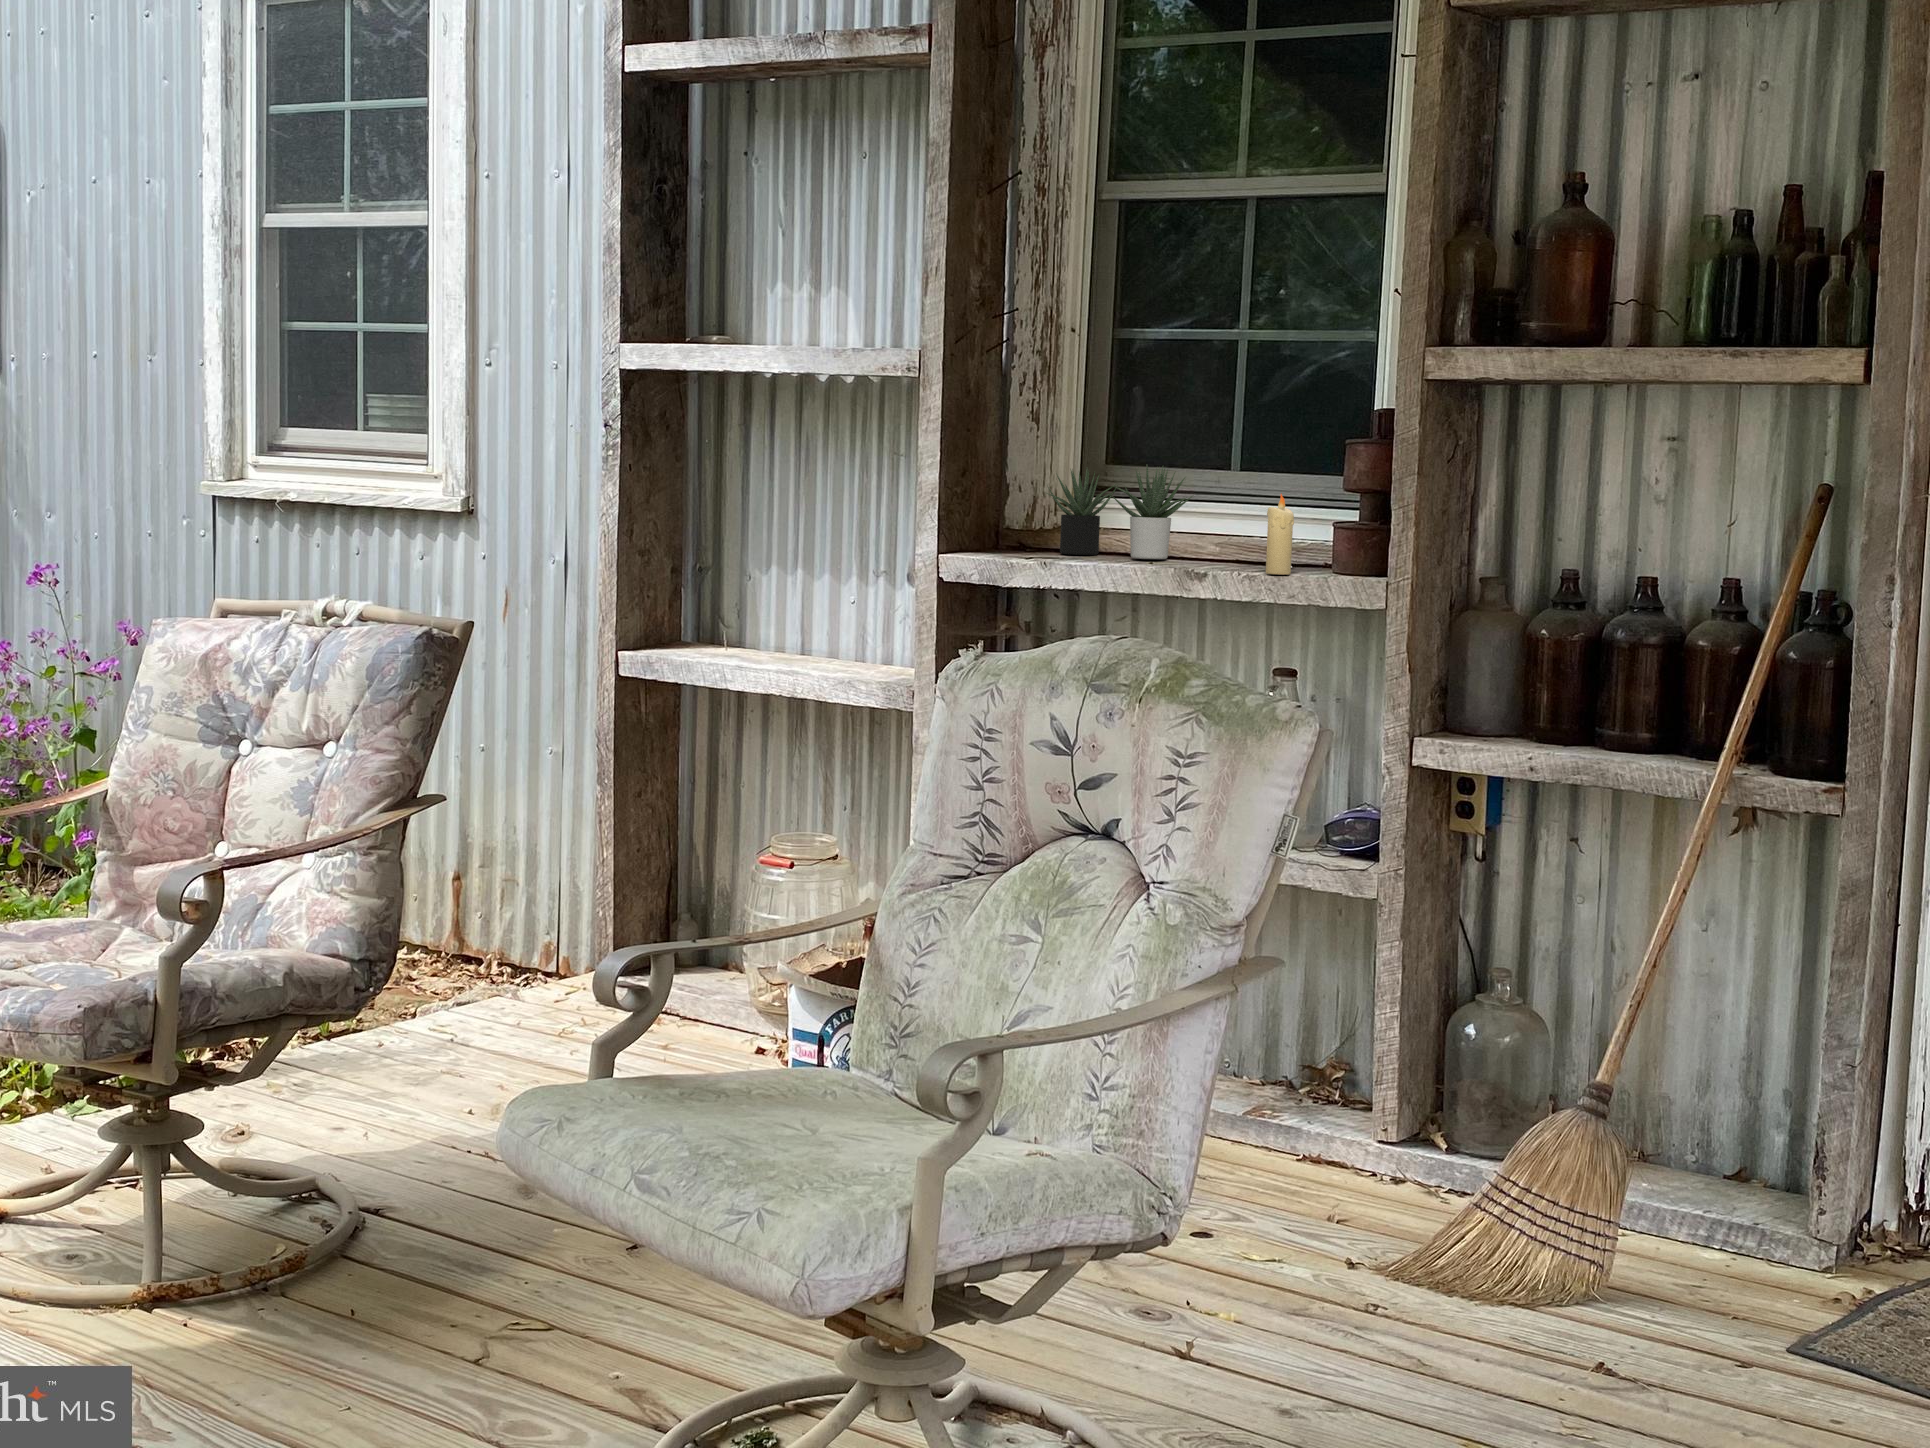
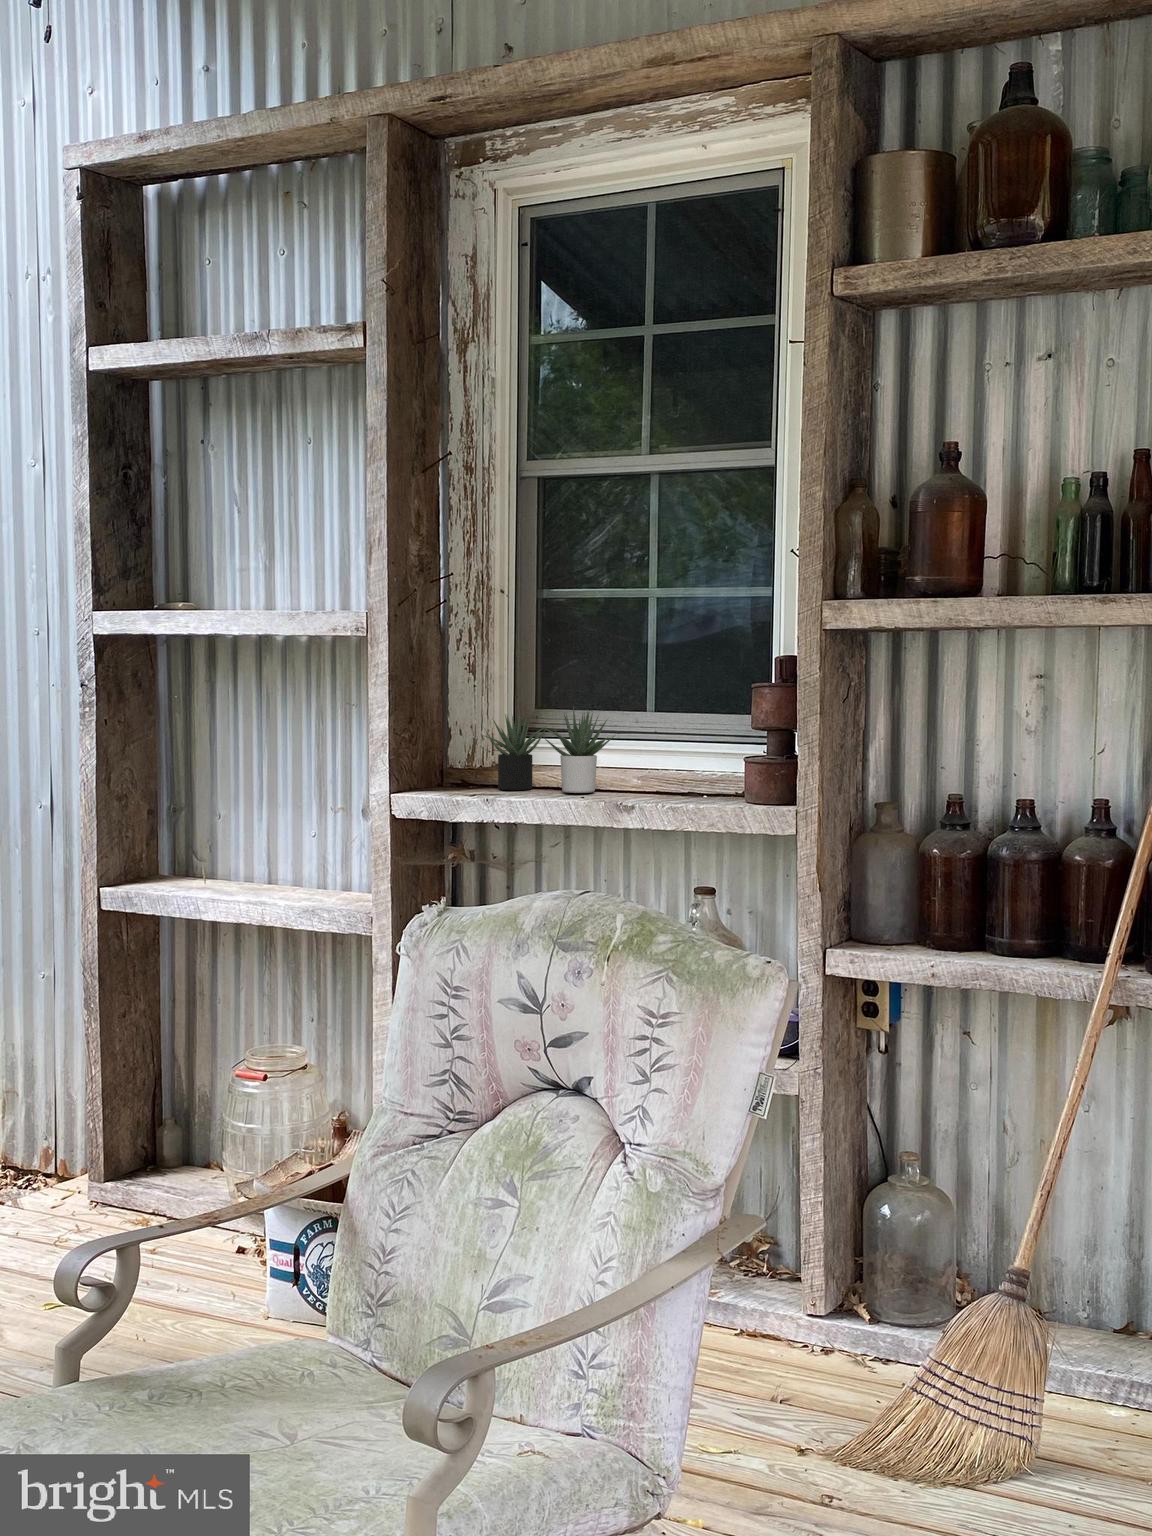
candle: present [1266,494,1294,575] -> none [686,733,711,806]

